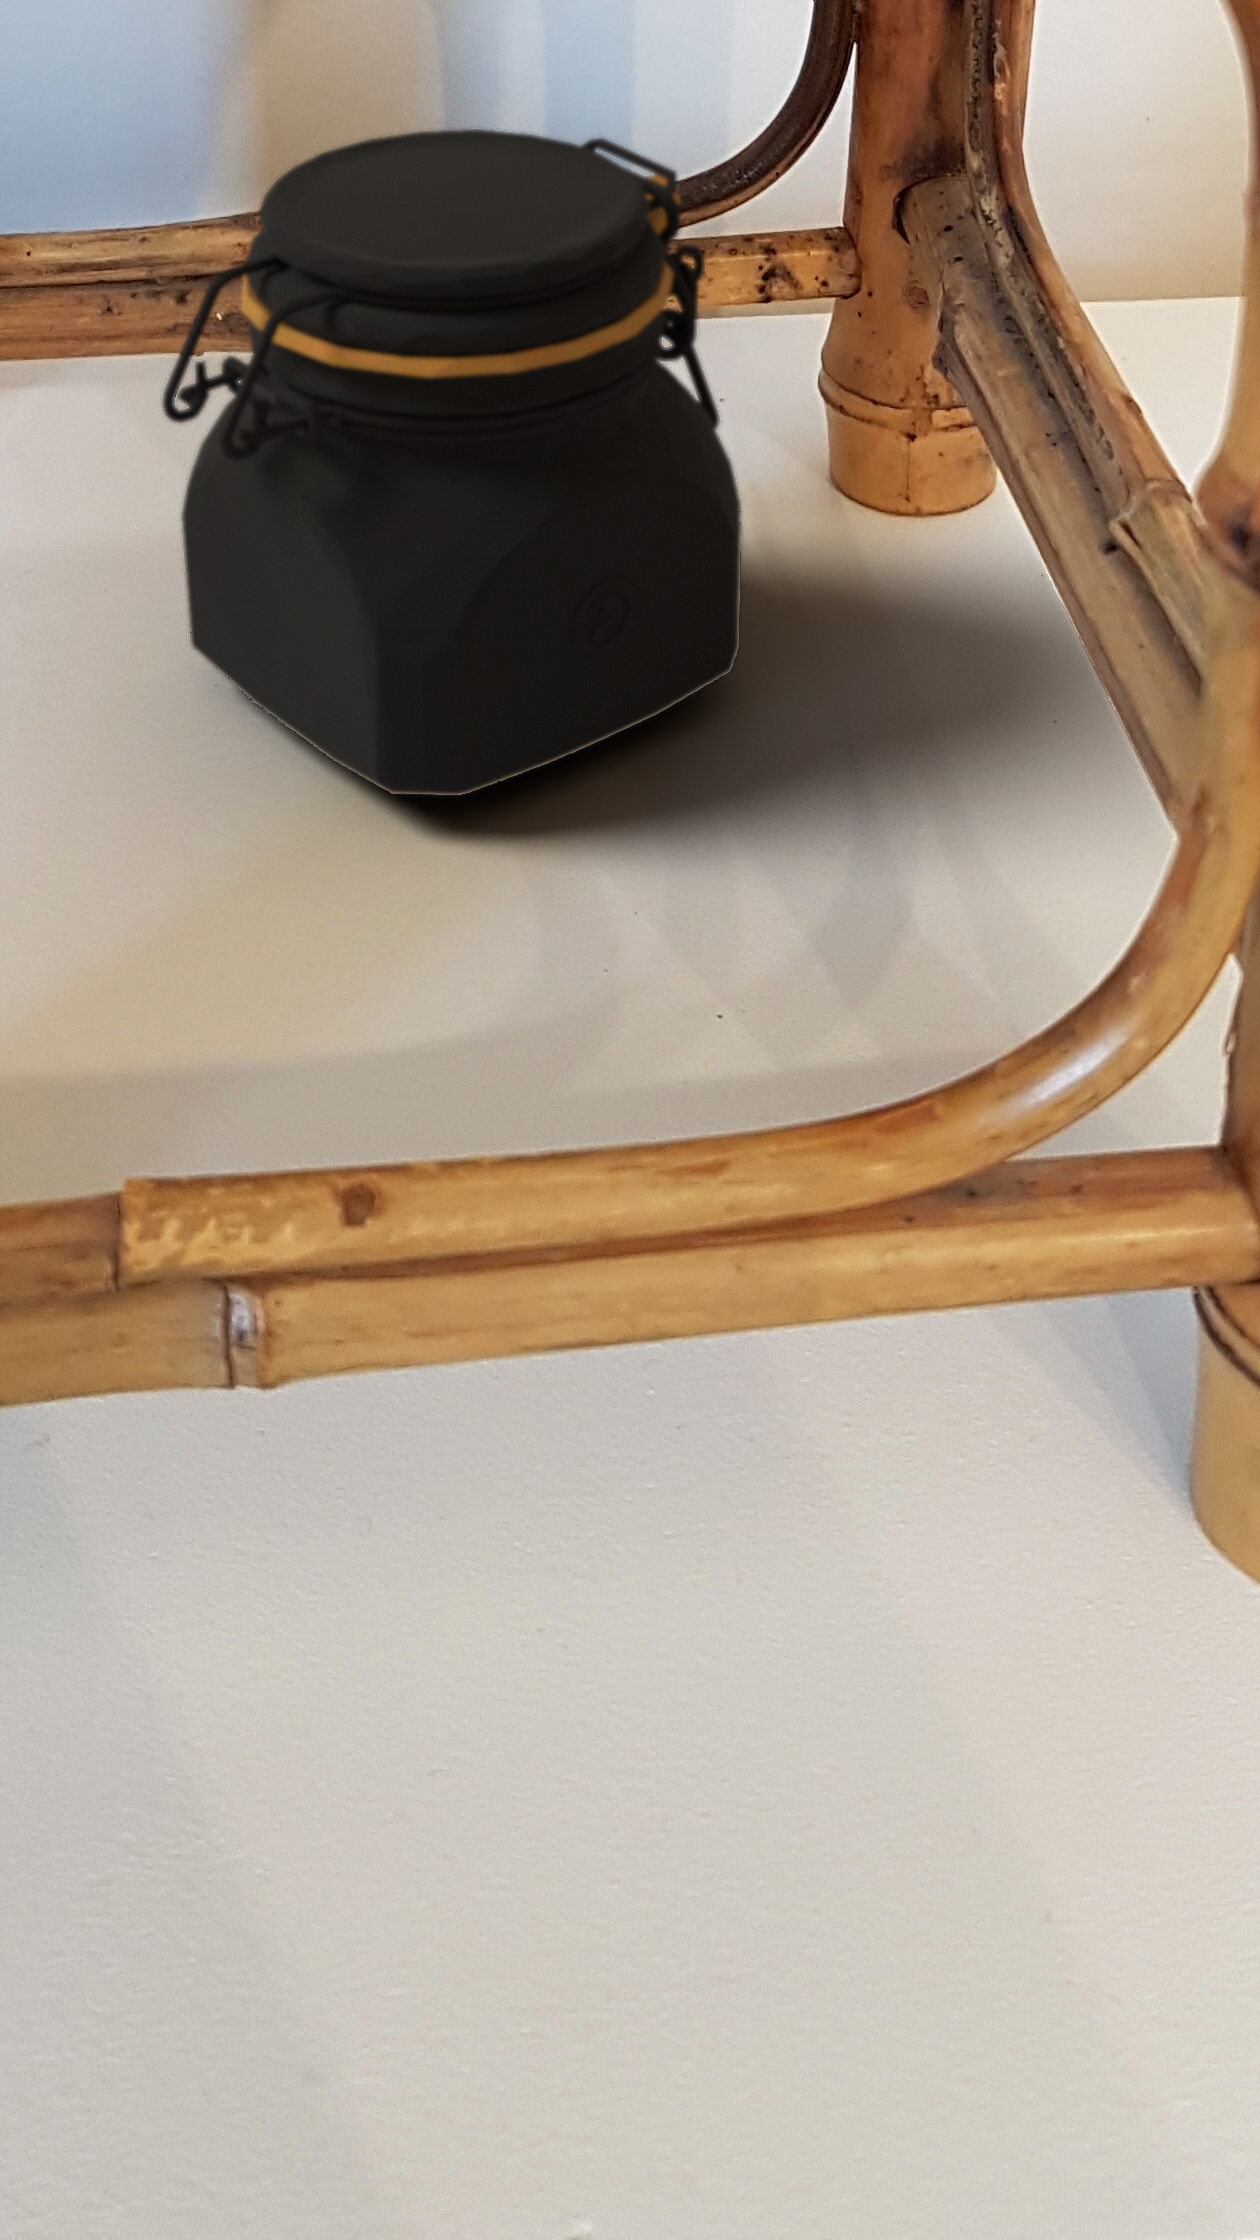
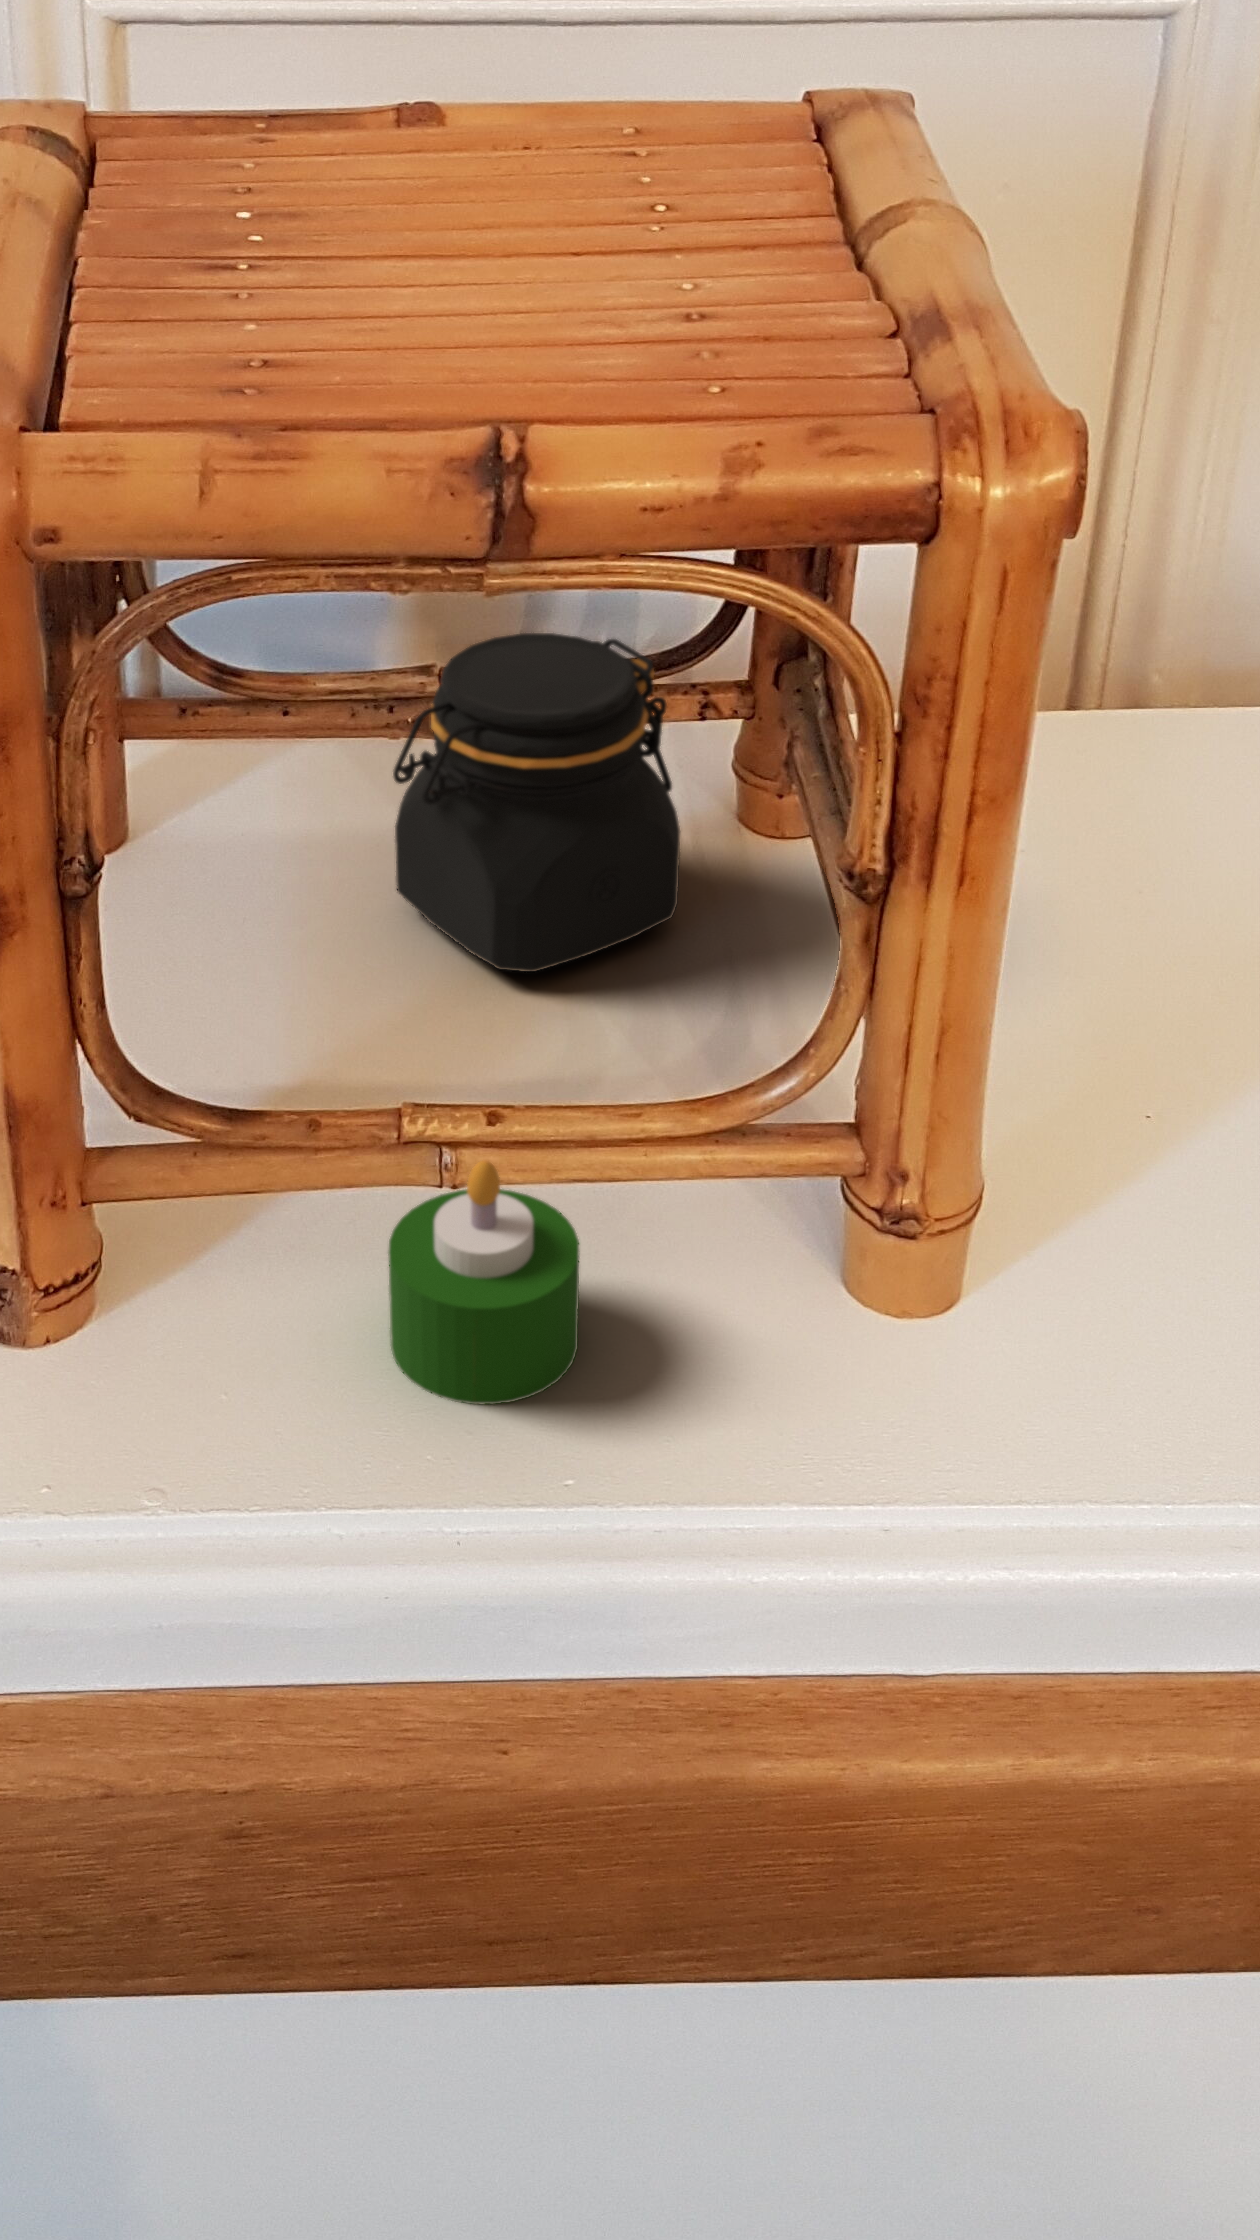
candle: none [80,1335,584,2011] -> present [388,1161,579,1404]

